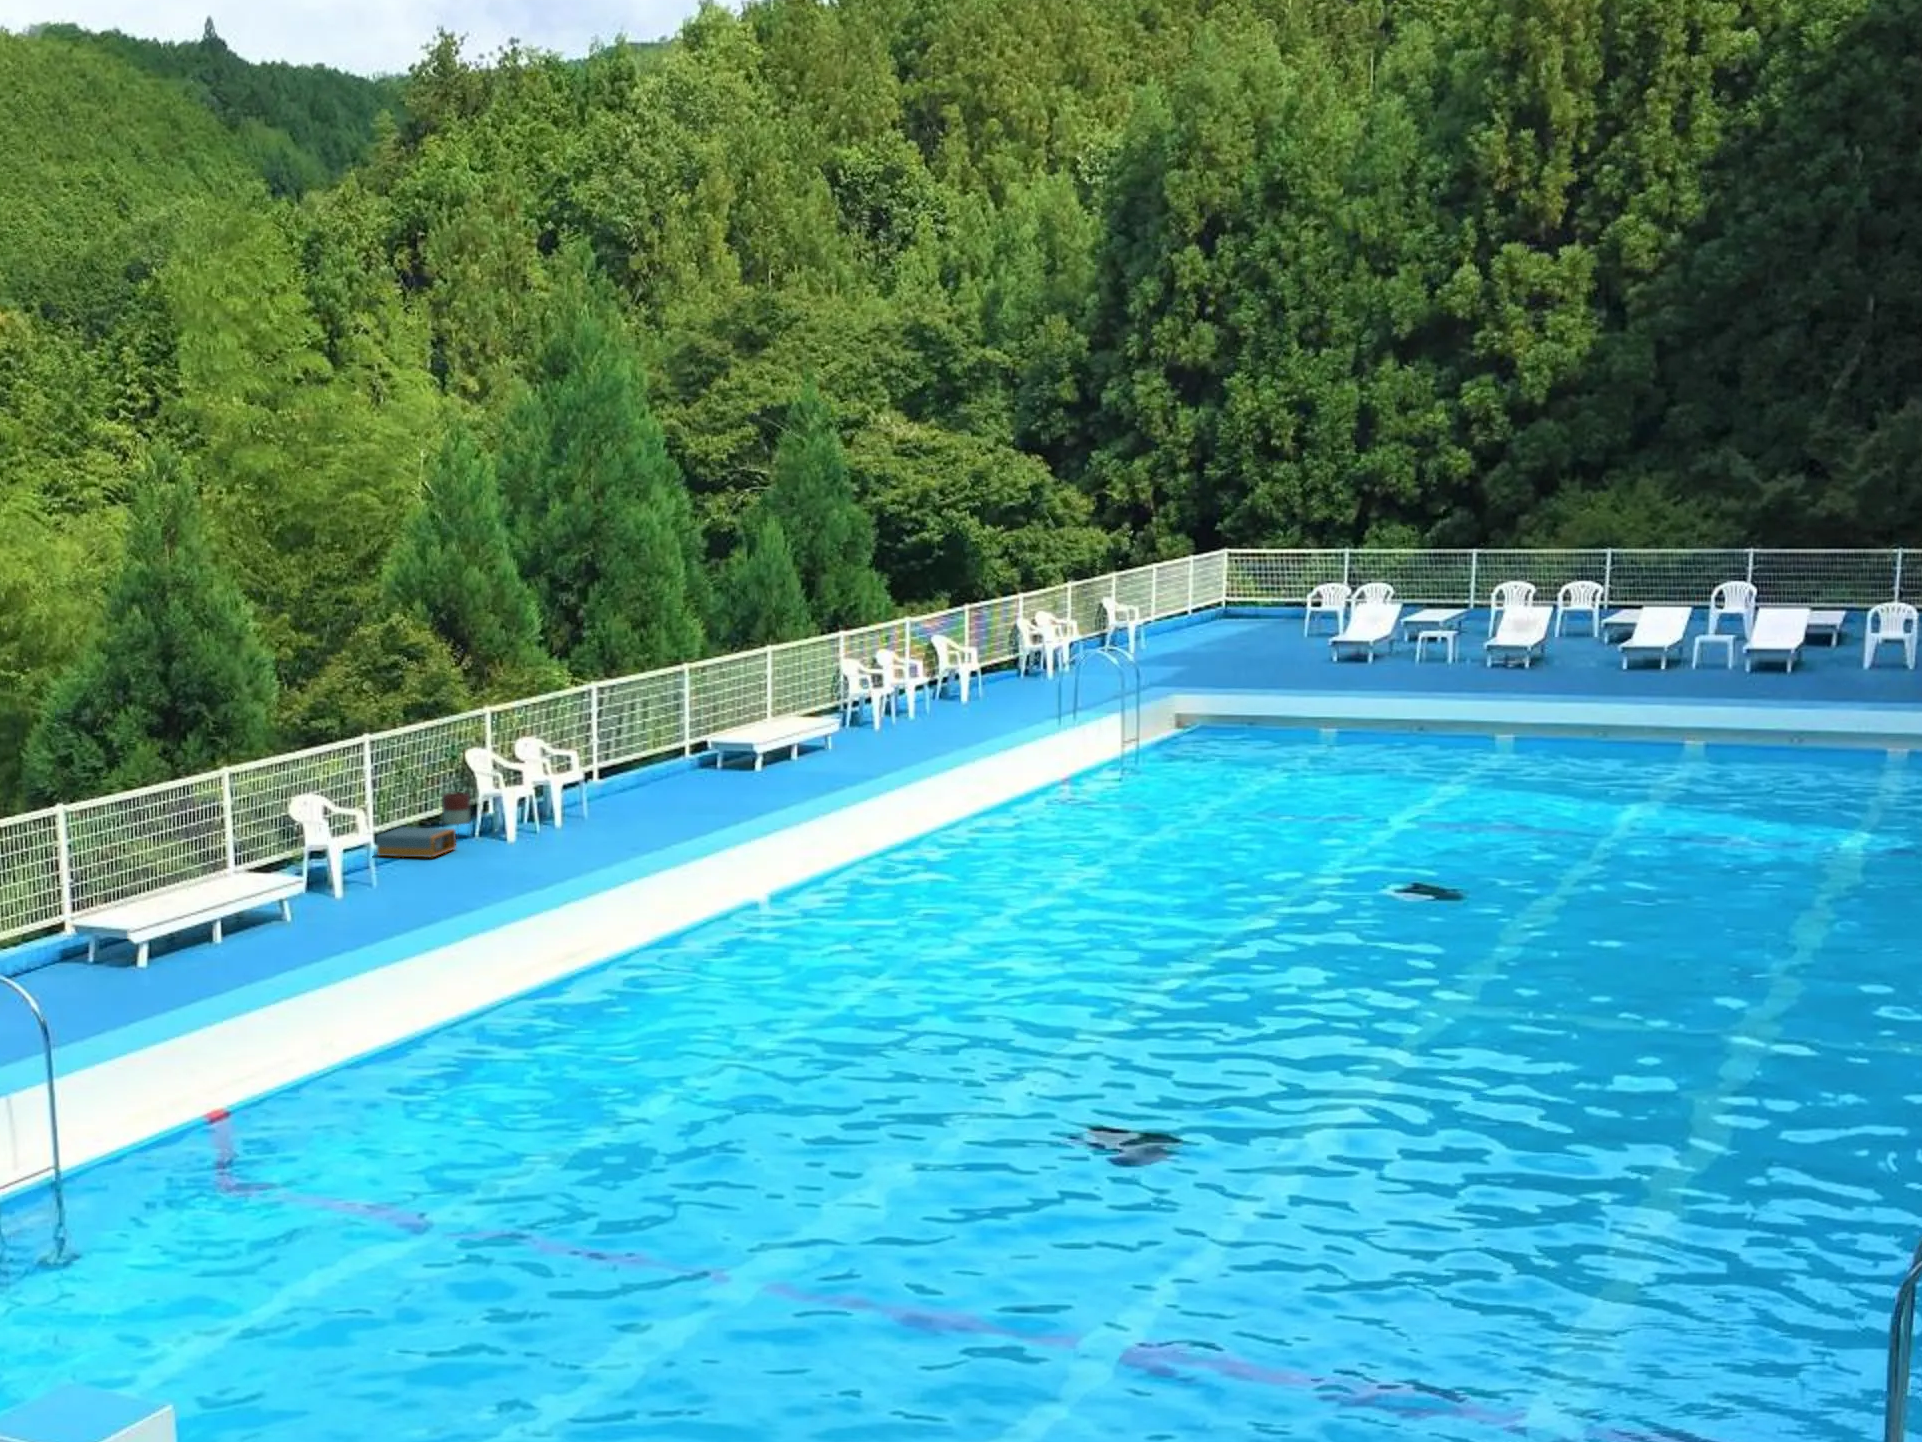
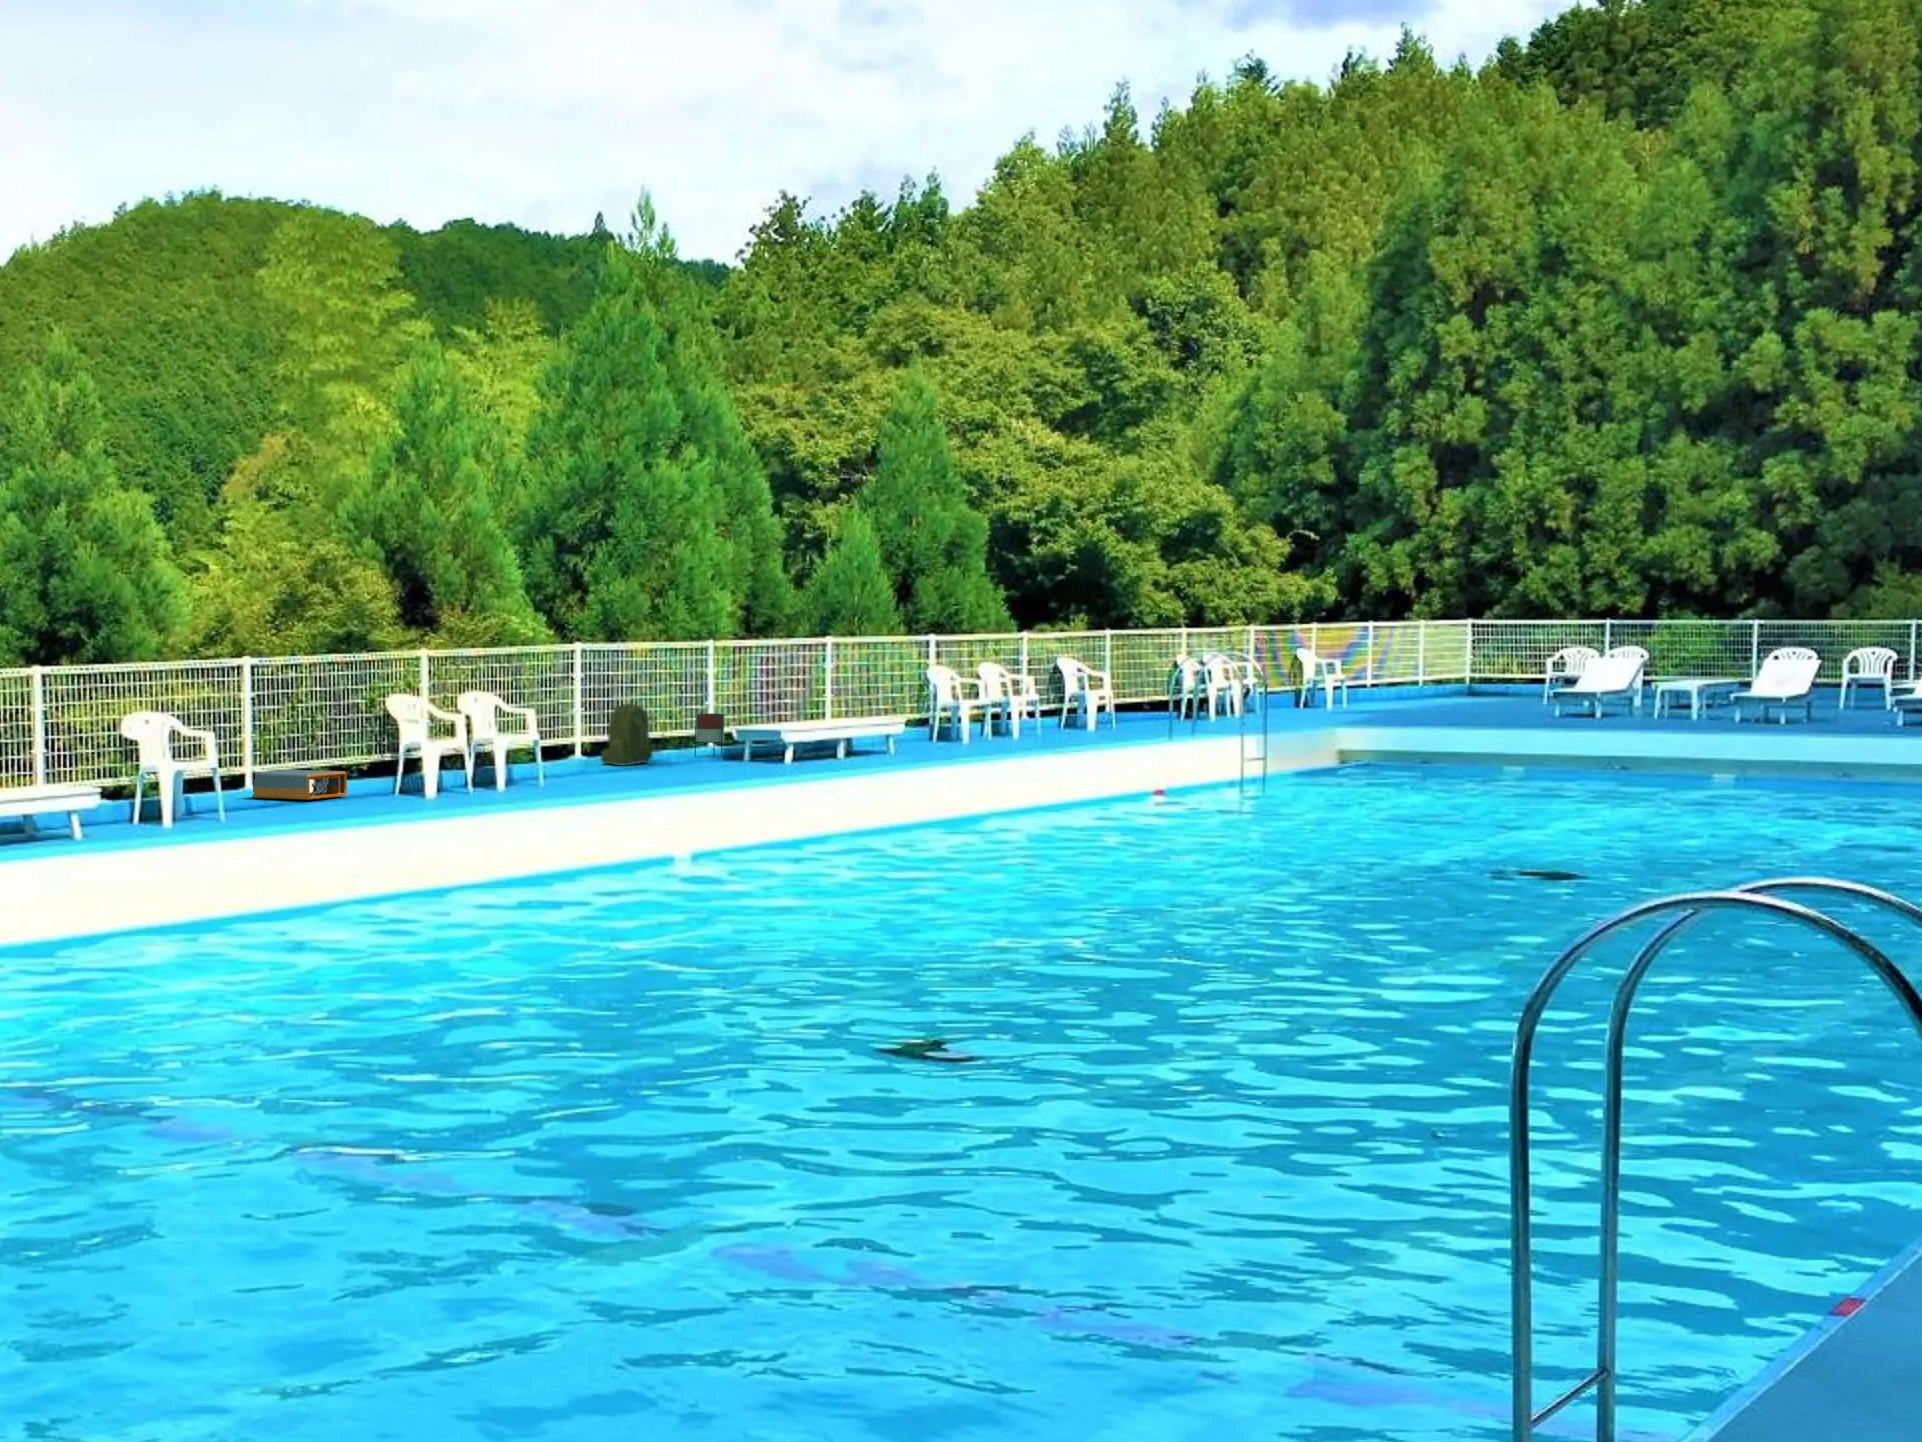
backpack: none [609,729,663,785] -> present [601,703,662,766]
planter: present [442,792,471,824] -> present [695,713,724,757]

